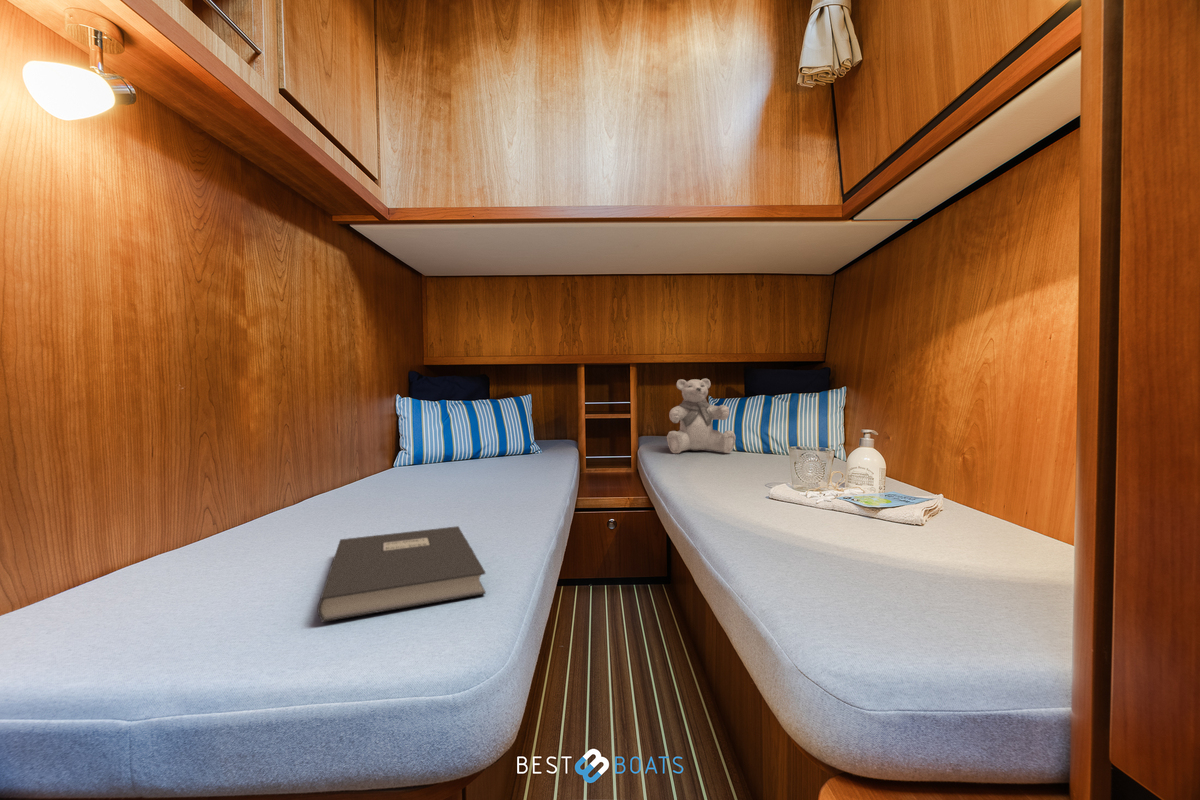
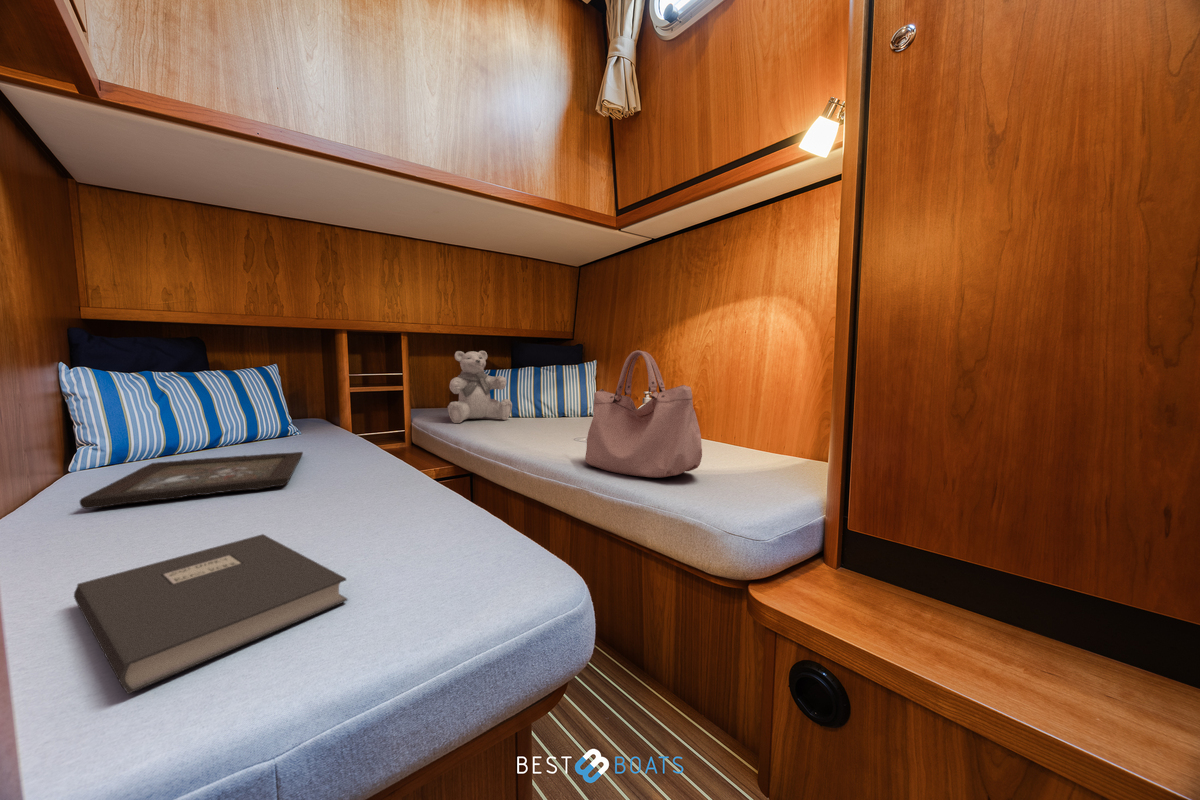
handbag: none [795,367,964,536] -> present [585,350,702,478]
tray: none [379,466,530,493] -> present [80,452,303,509]

